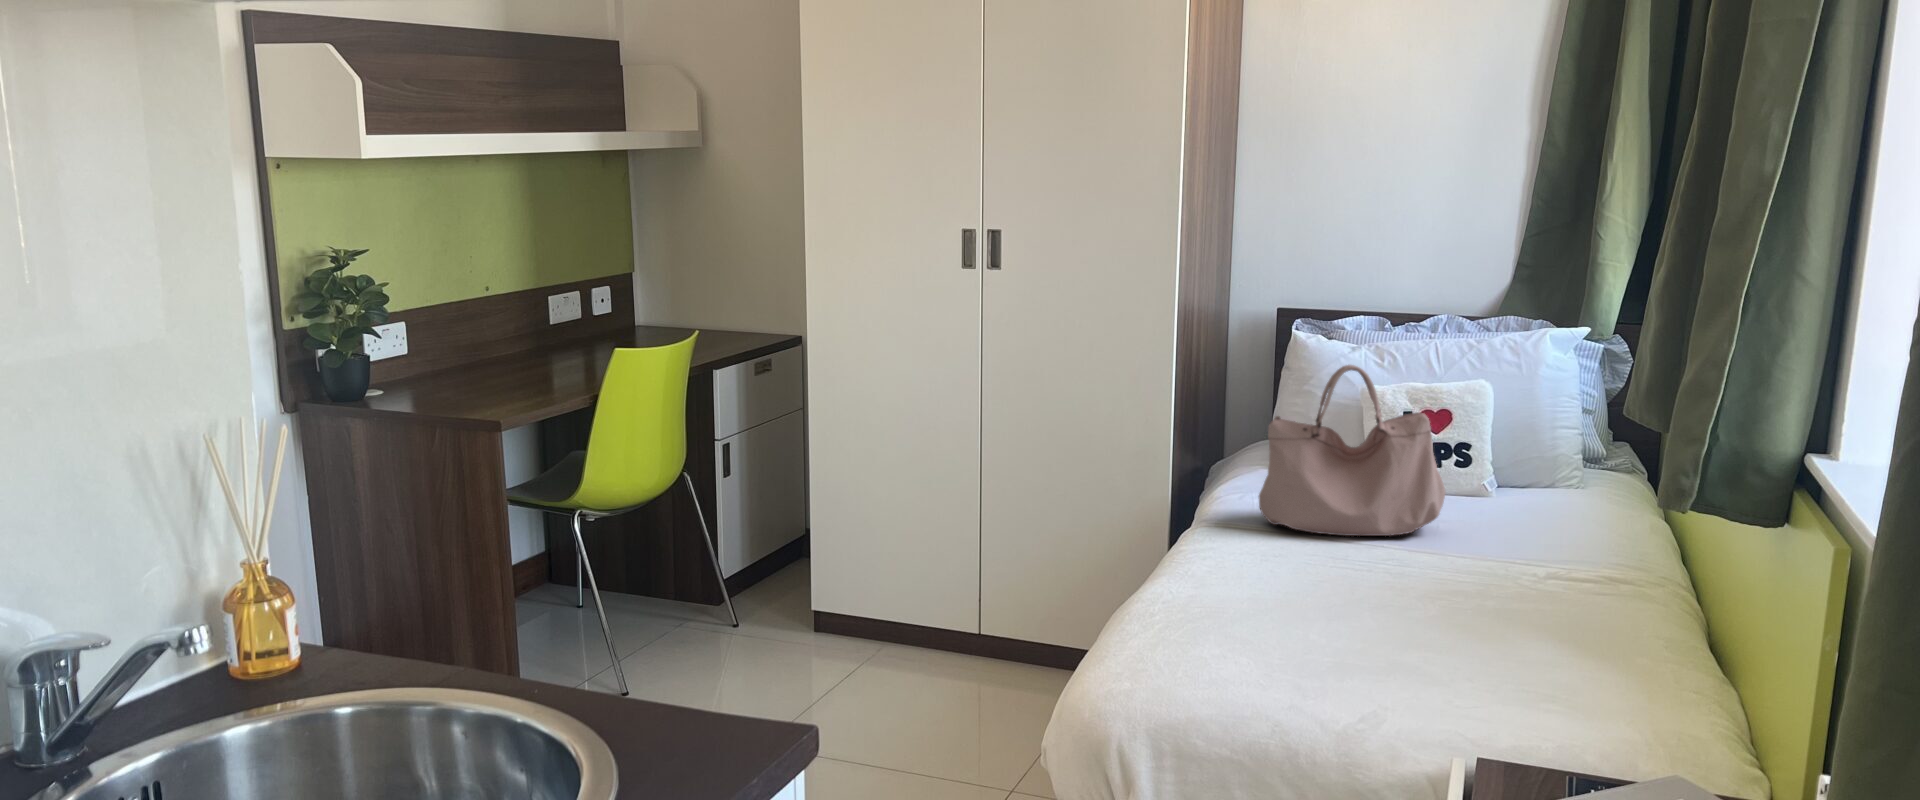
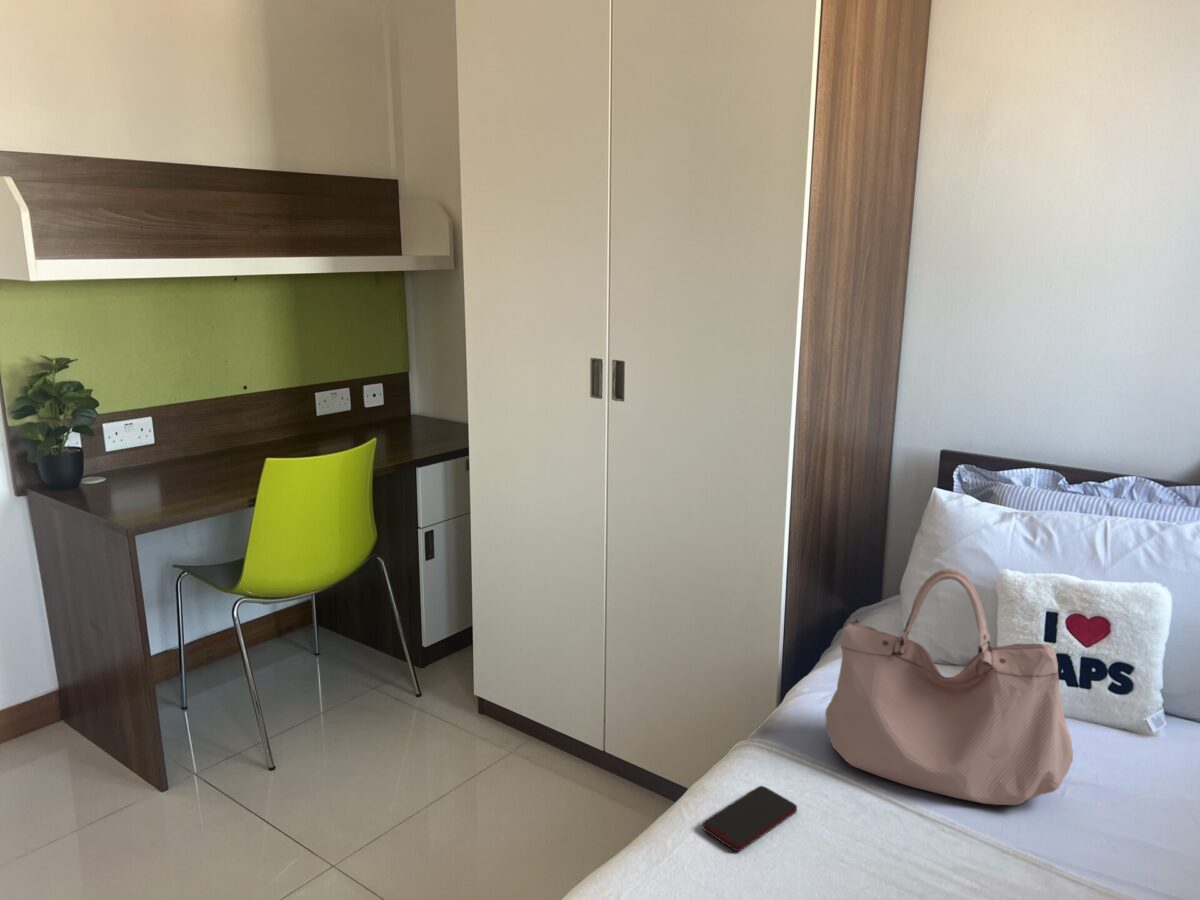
smartphone: none [1204,545,1264,573] -> present [703,786,797,851]

